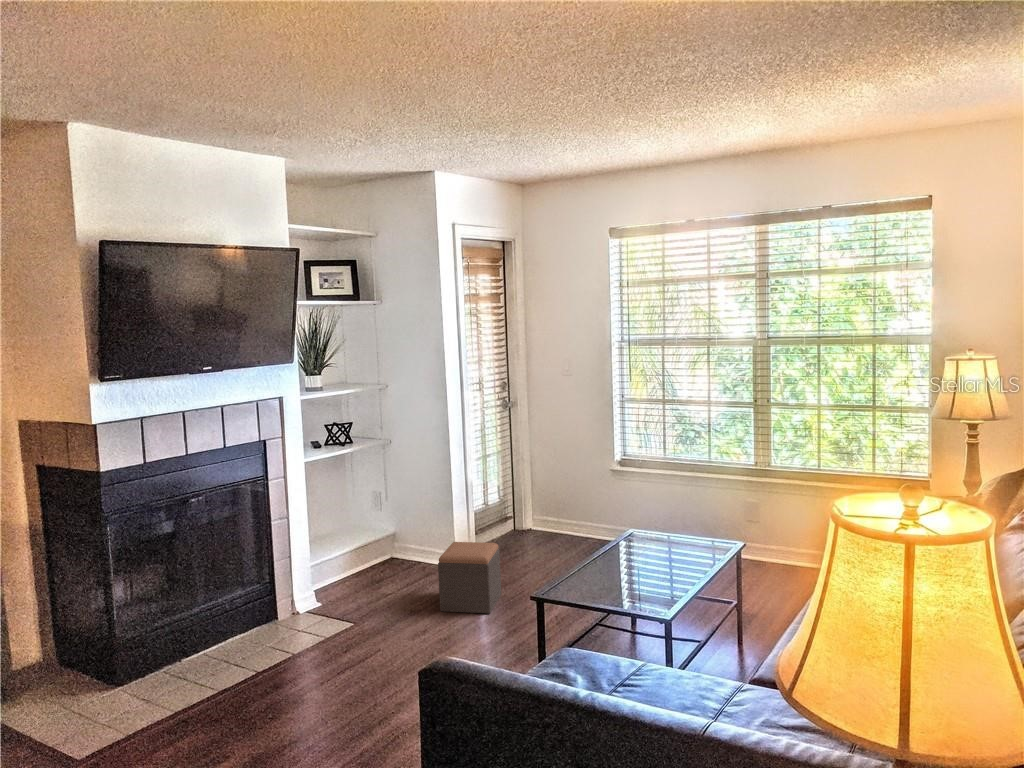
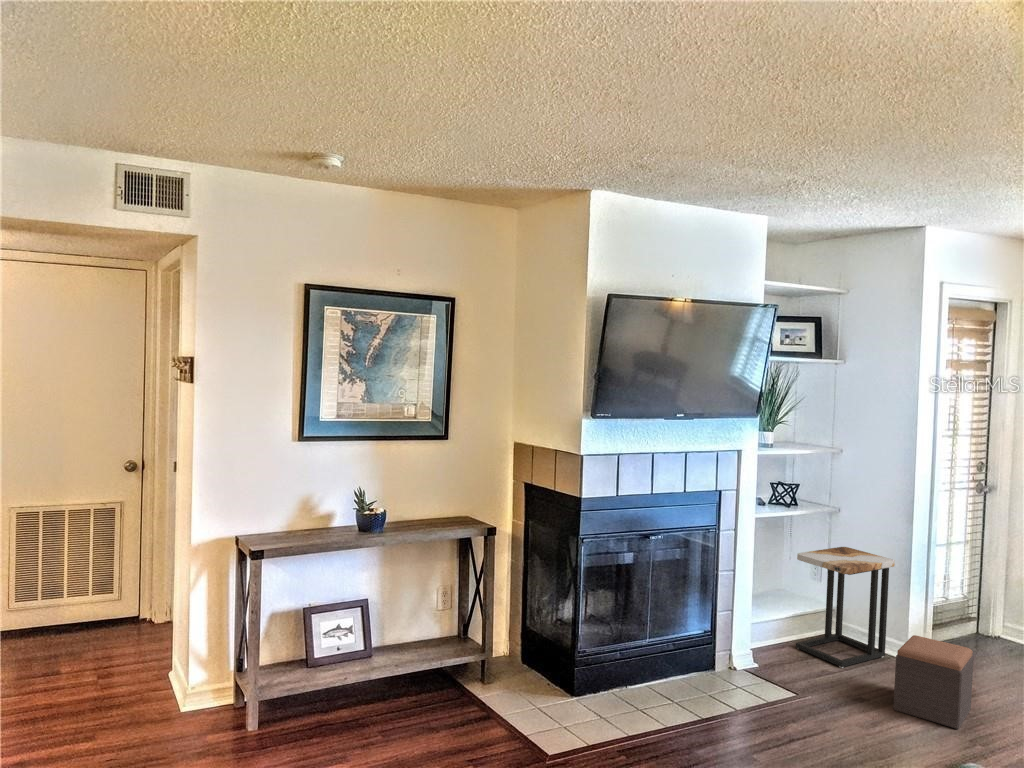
side table: none [353,475,438,586] -> present [796,547,895,668]

